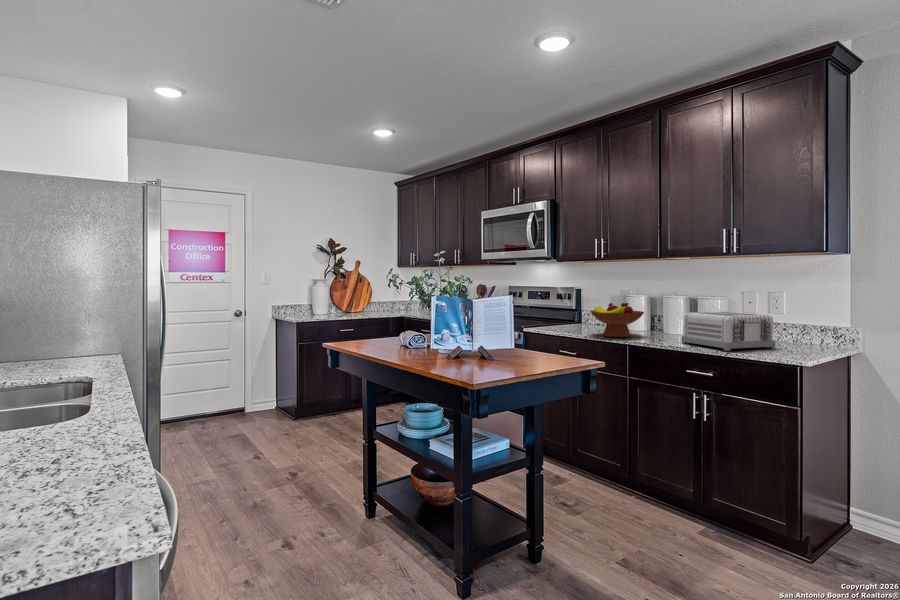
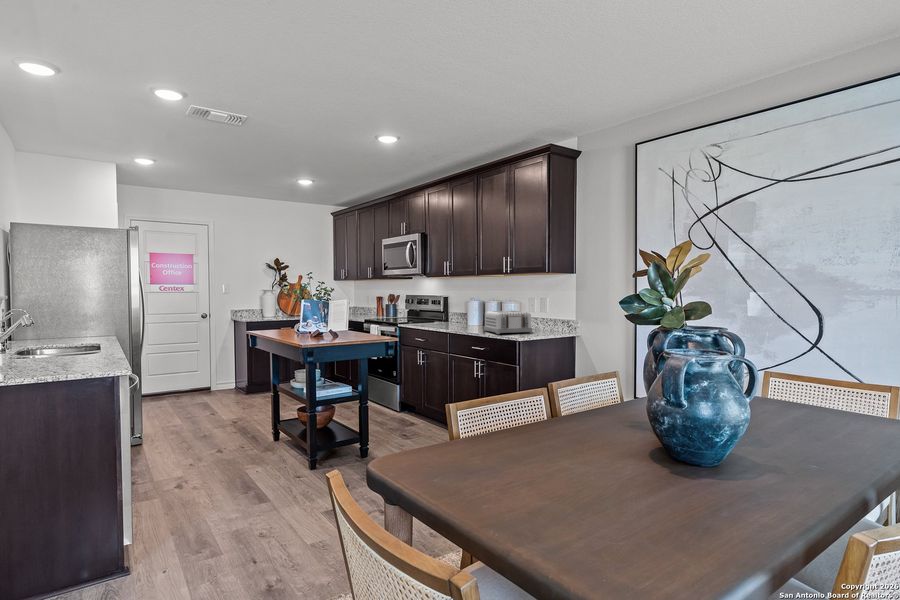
fruit bowl: present [590,303,644,337] -> none [436,305,471,328]

